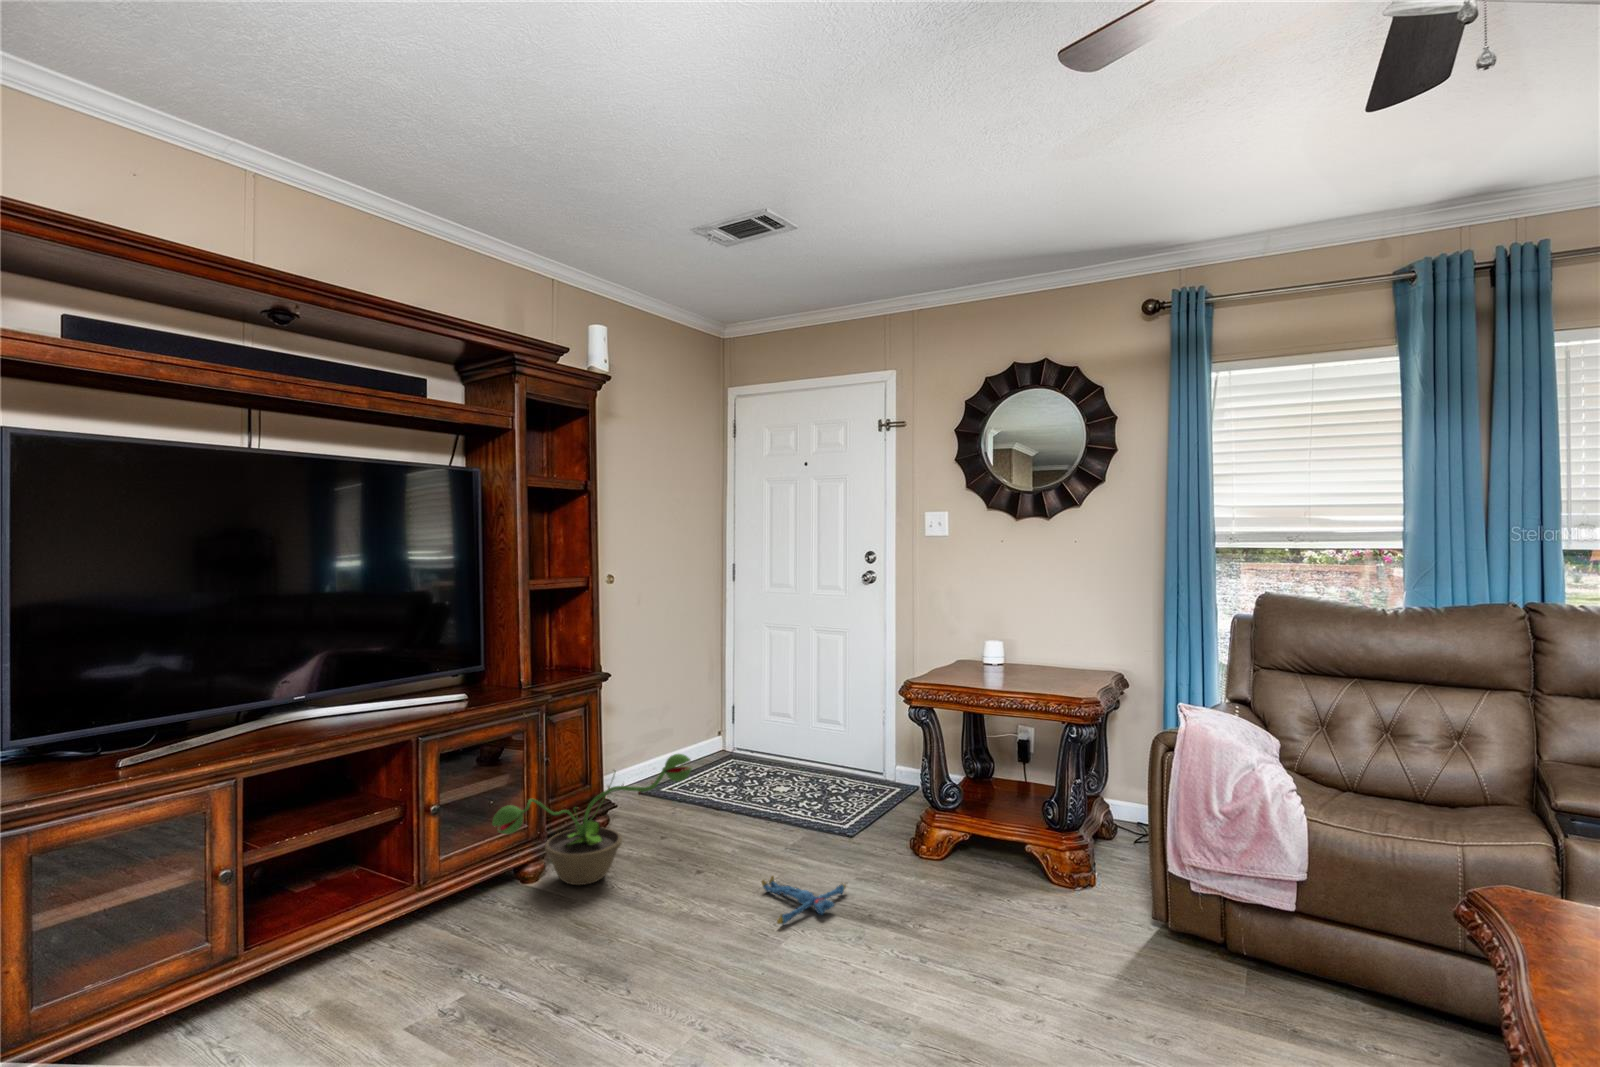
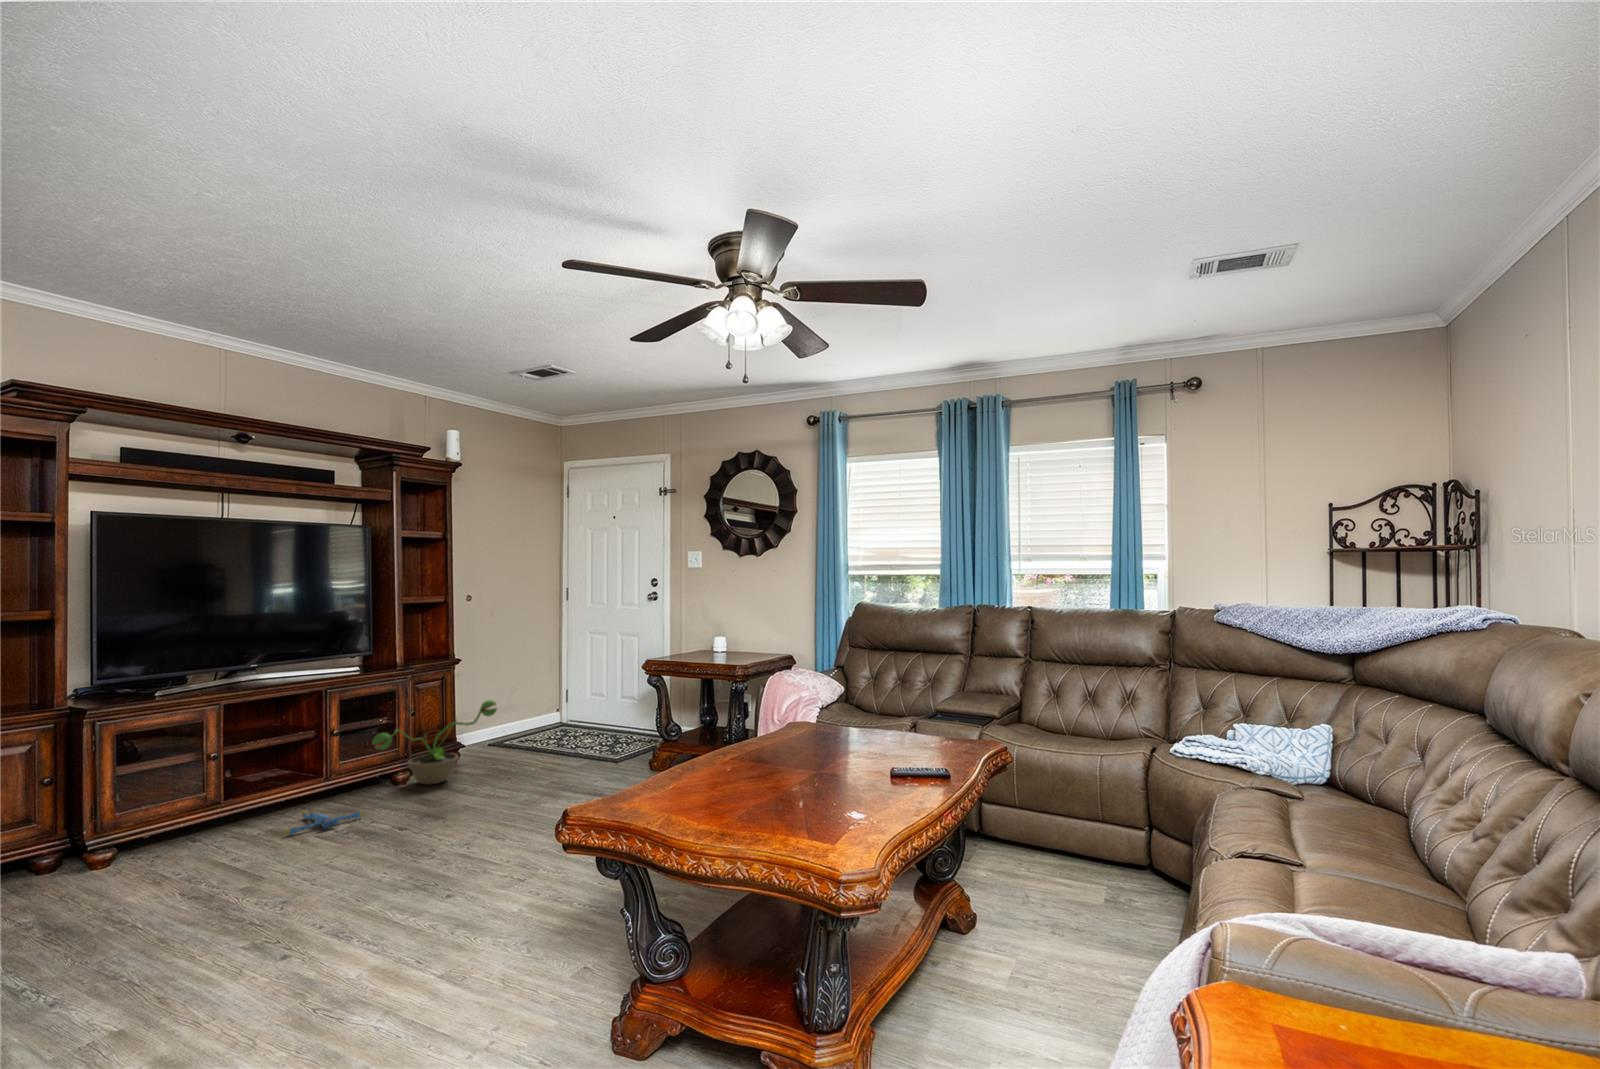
plush toy: present [762,876,846,924] -> present [285,809,364,835]

